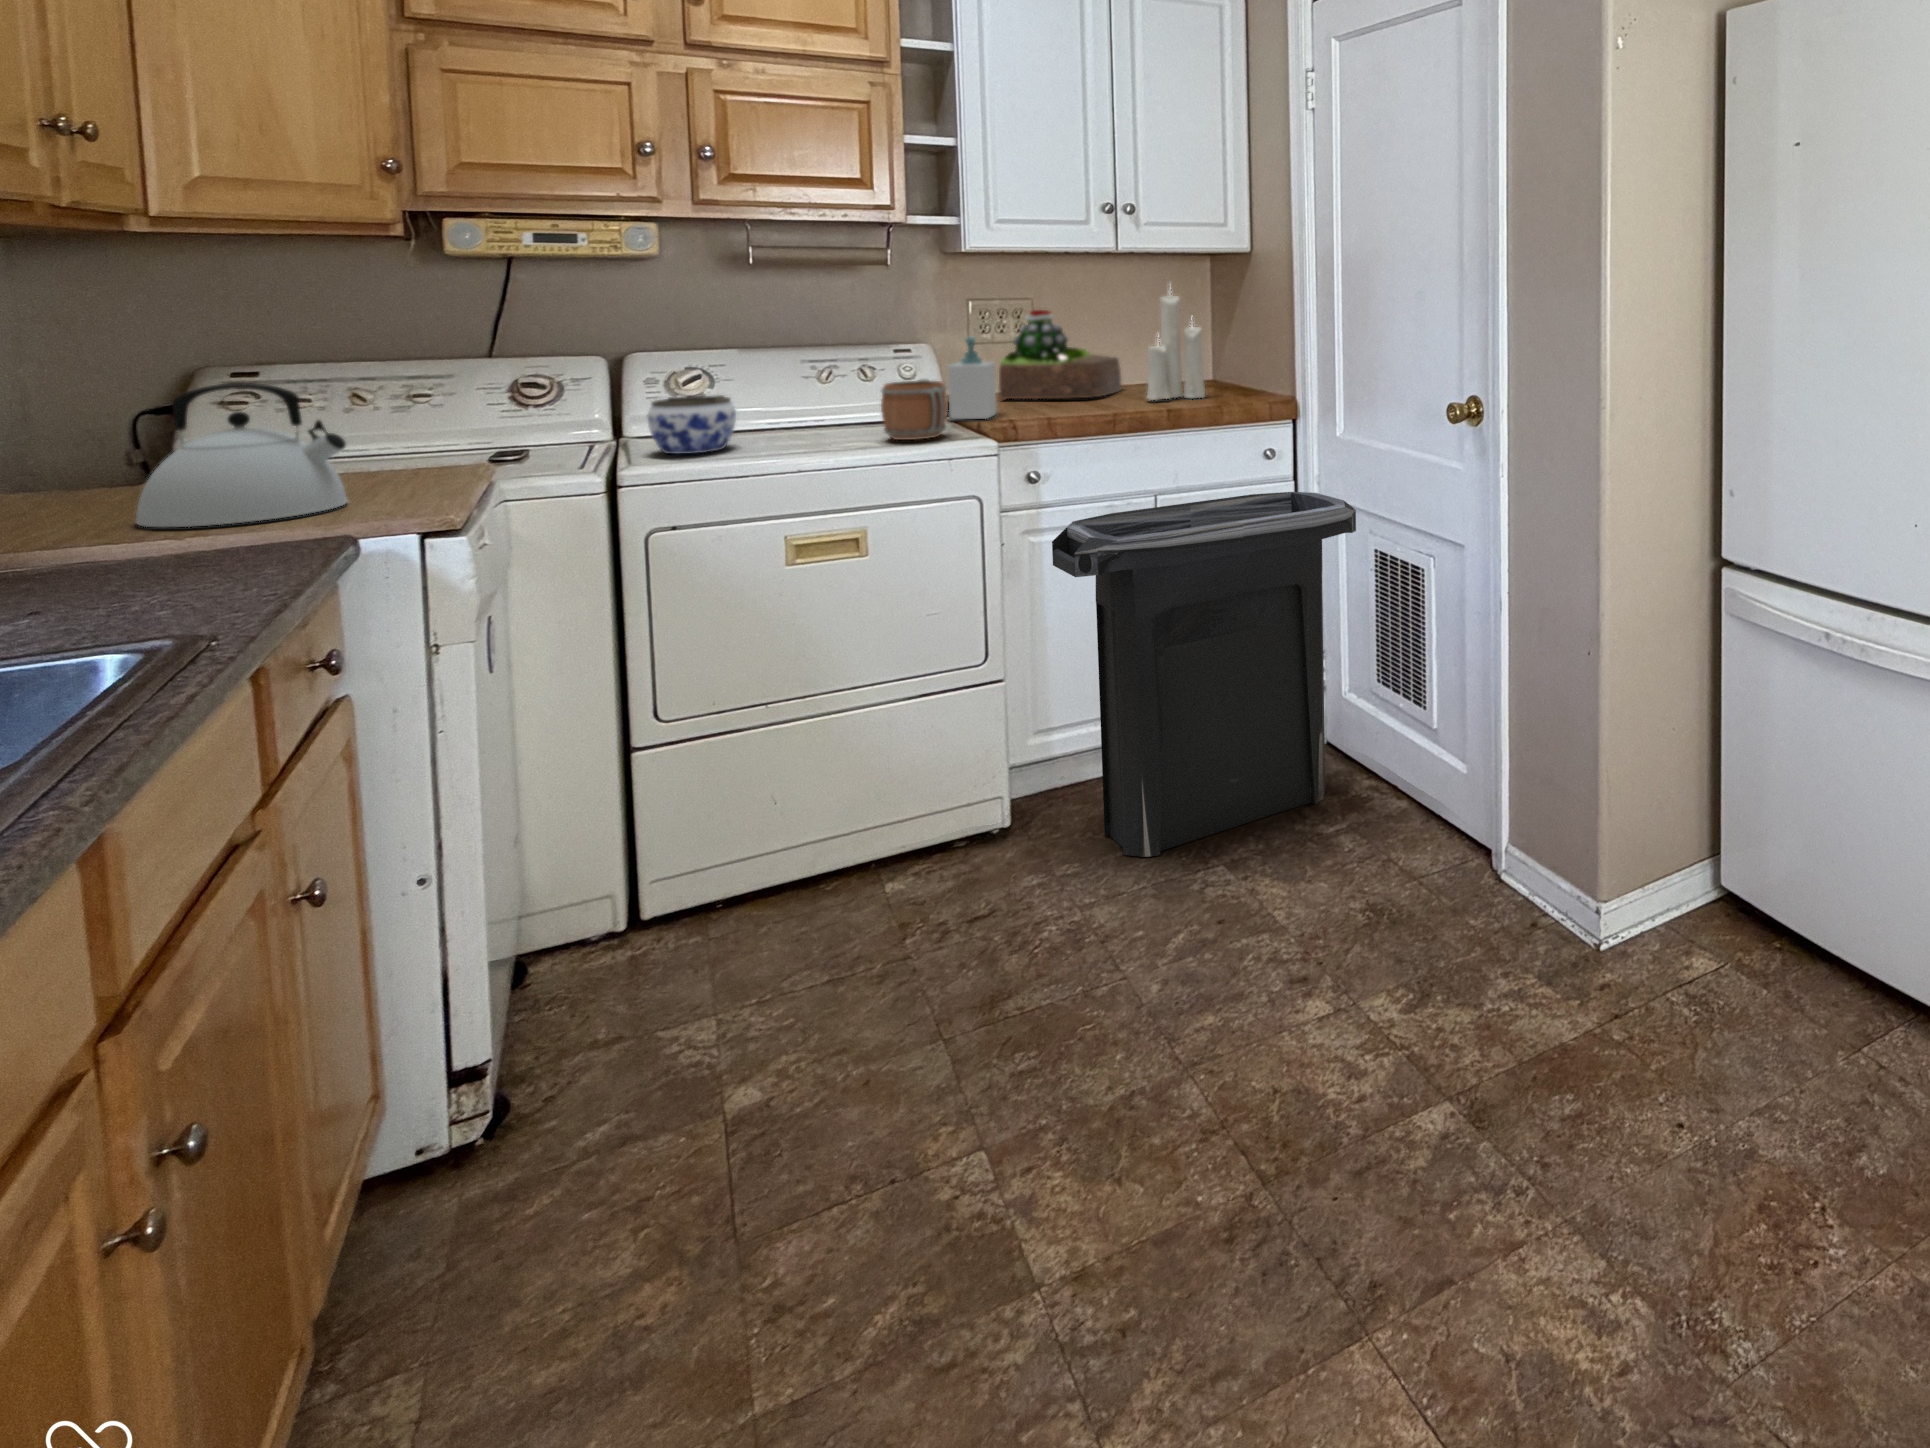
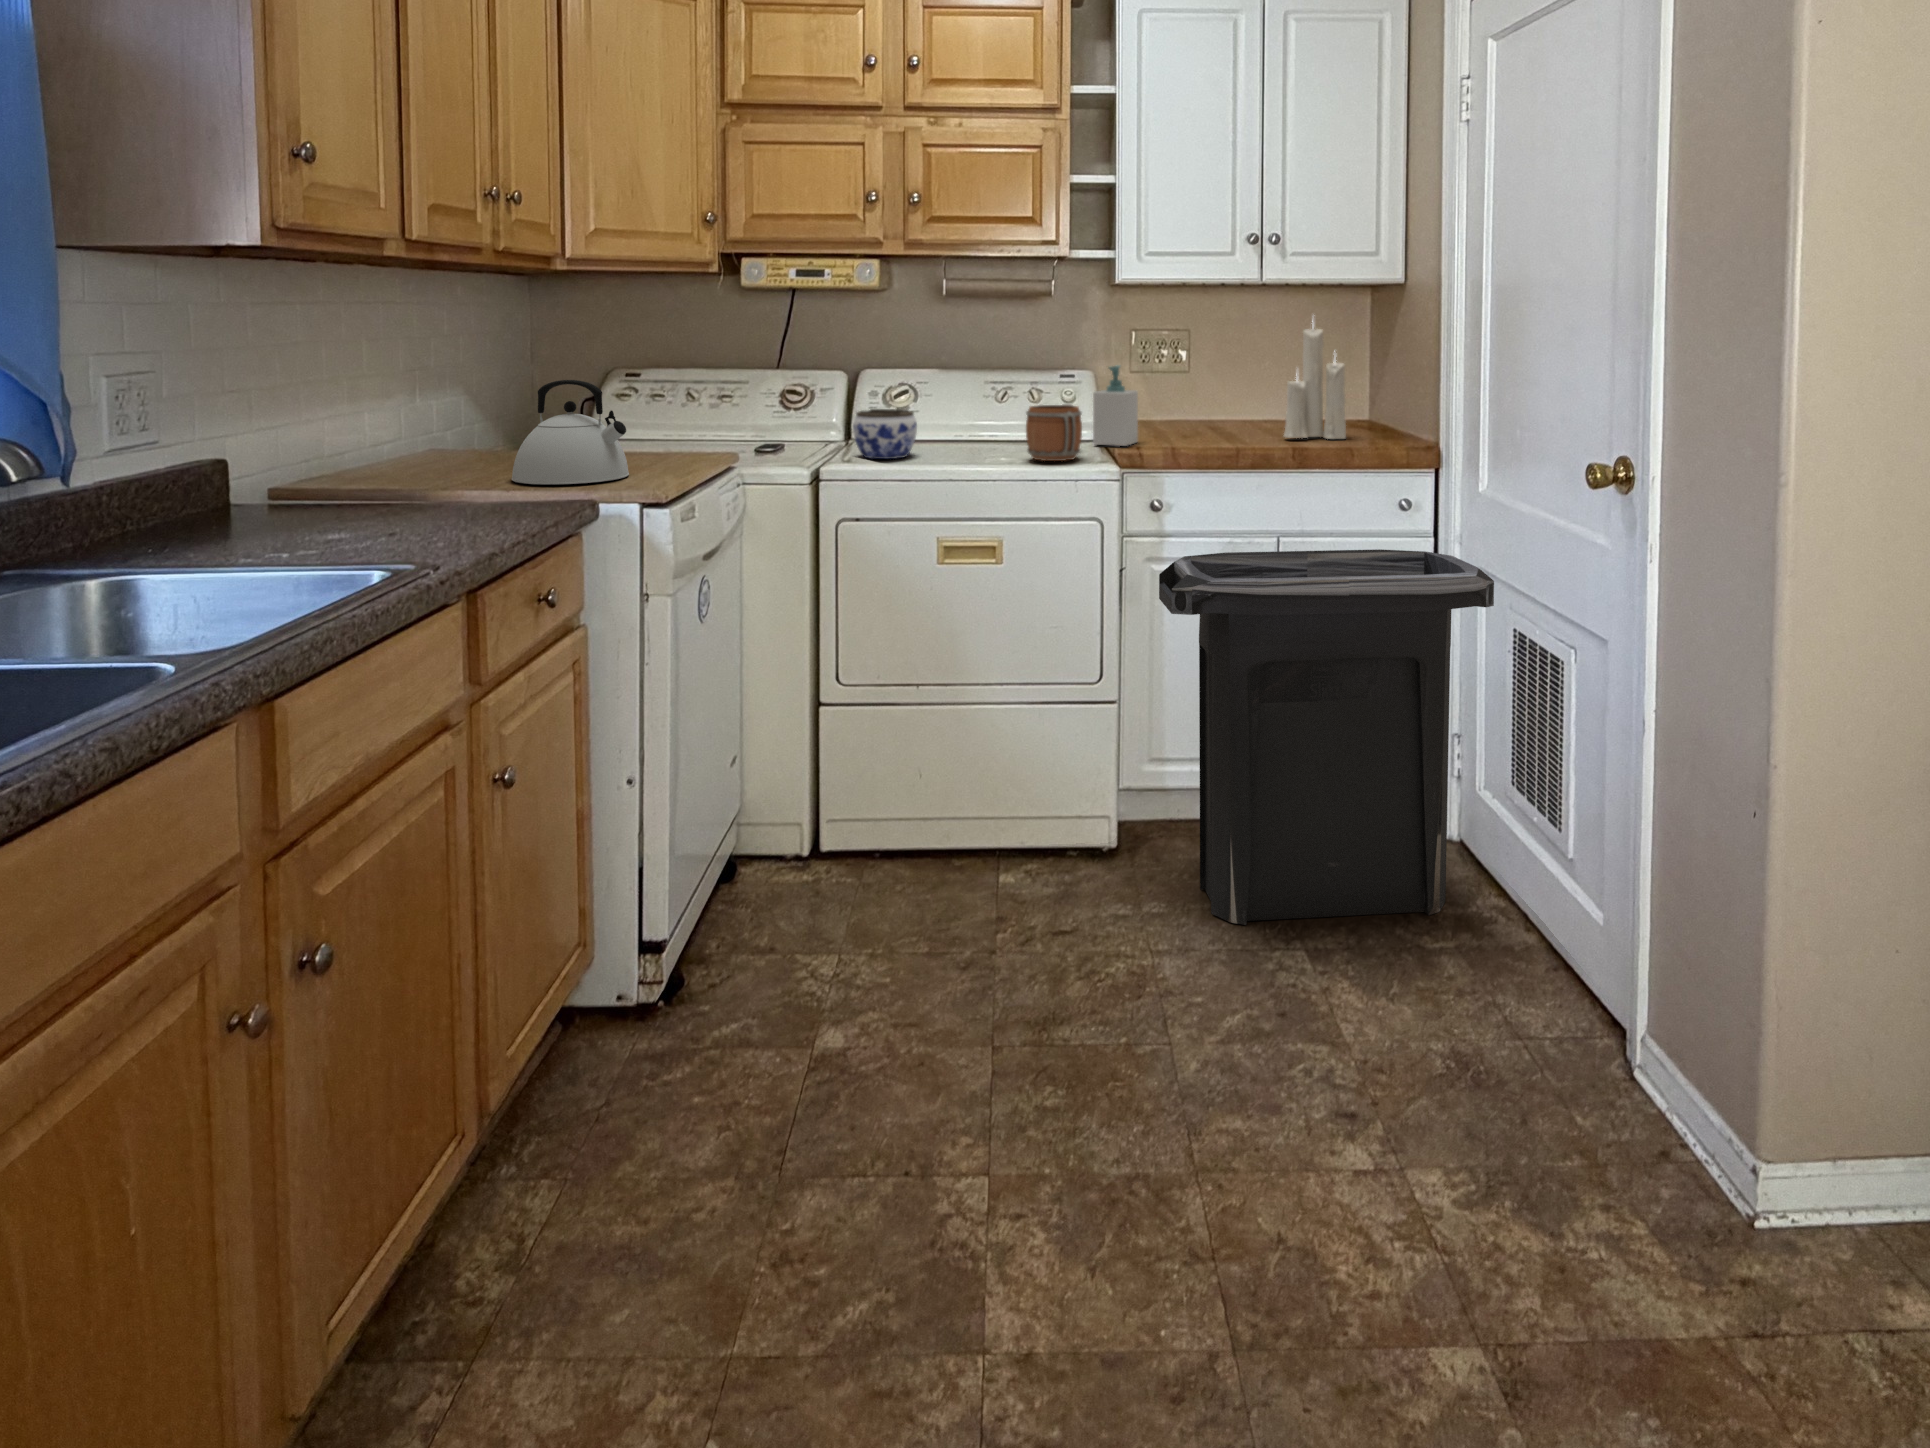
succulent plant: present [999,310,1122,399] -> none [1149,341,1268,432]

